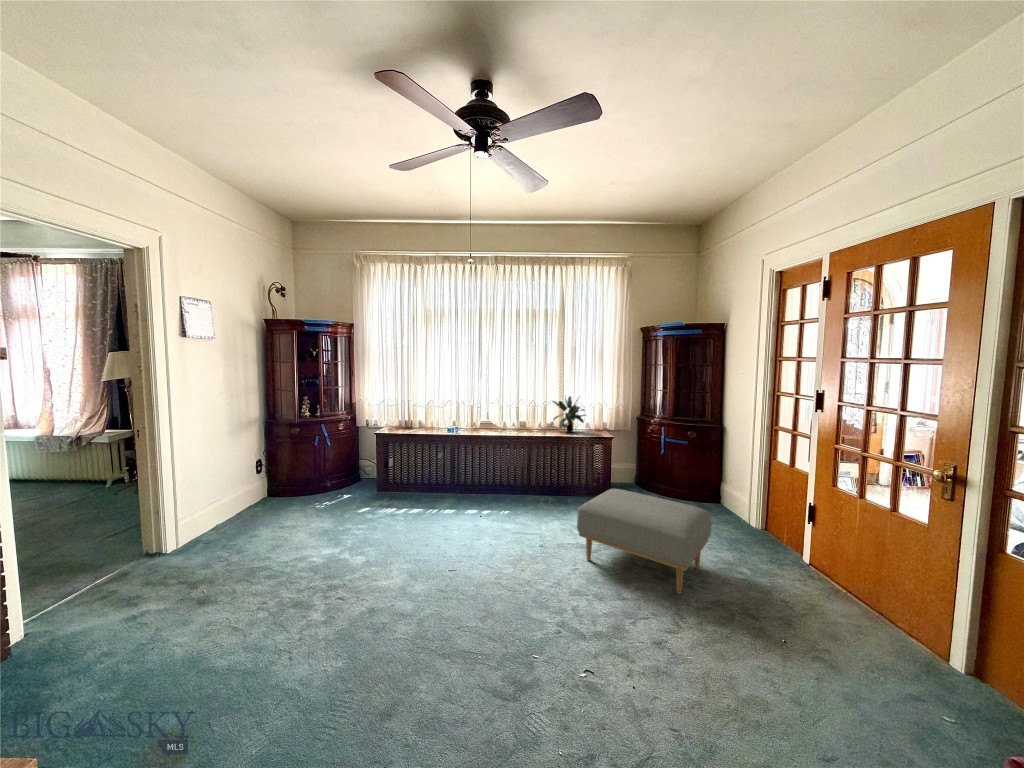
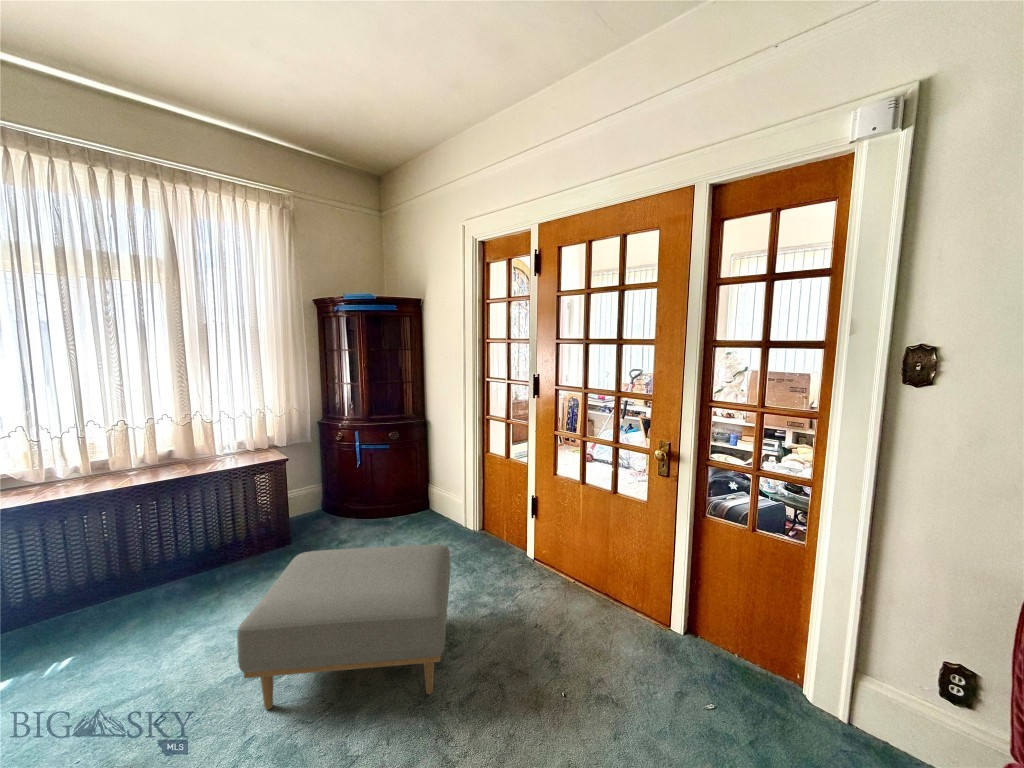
potted plant: present [553,396,586,433] -> none [164,403,238,465]

